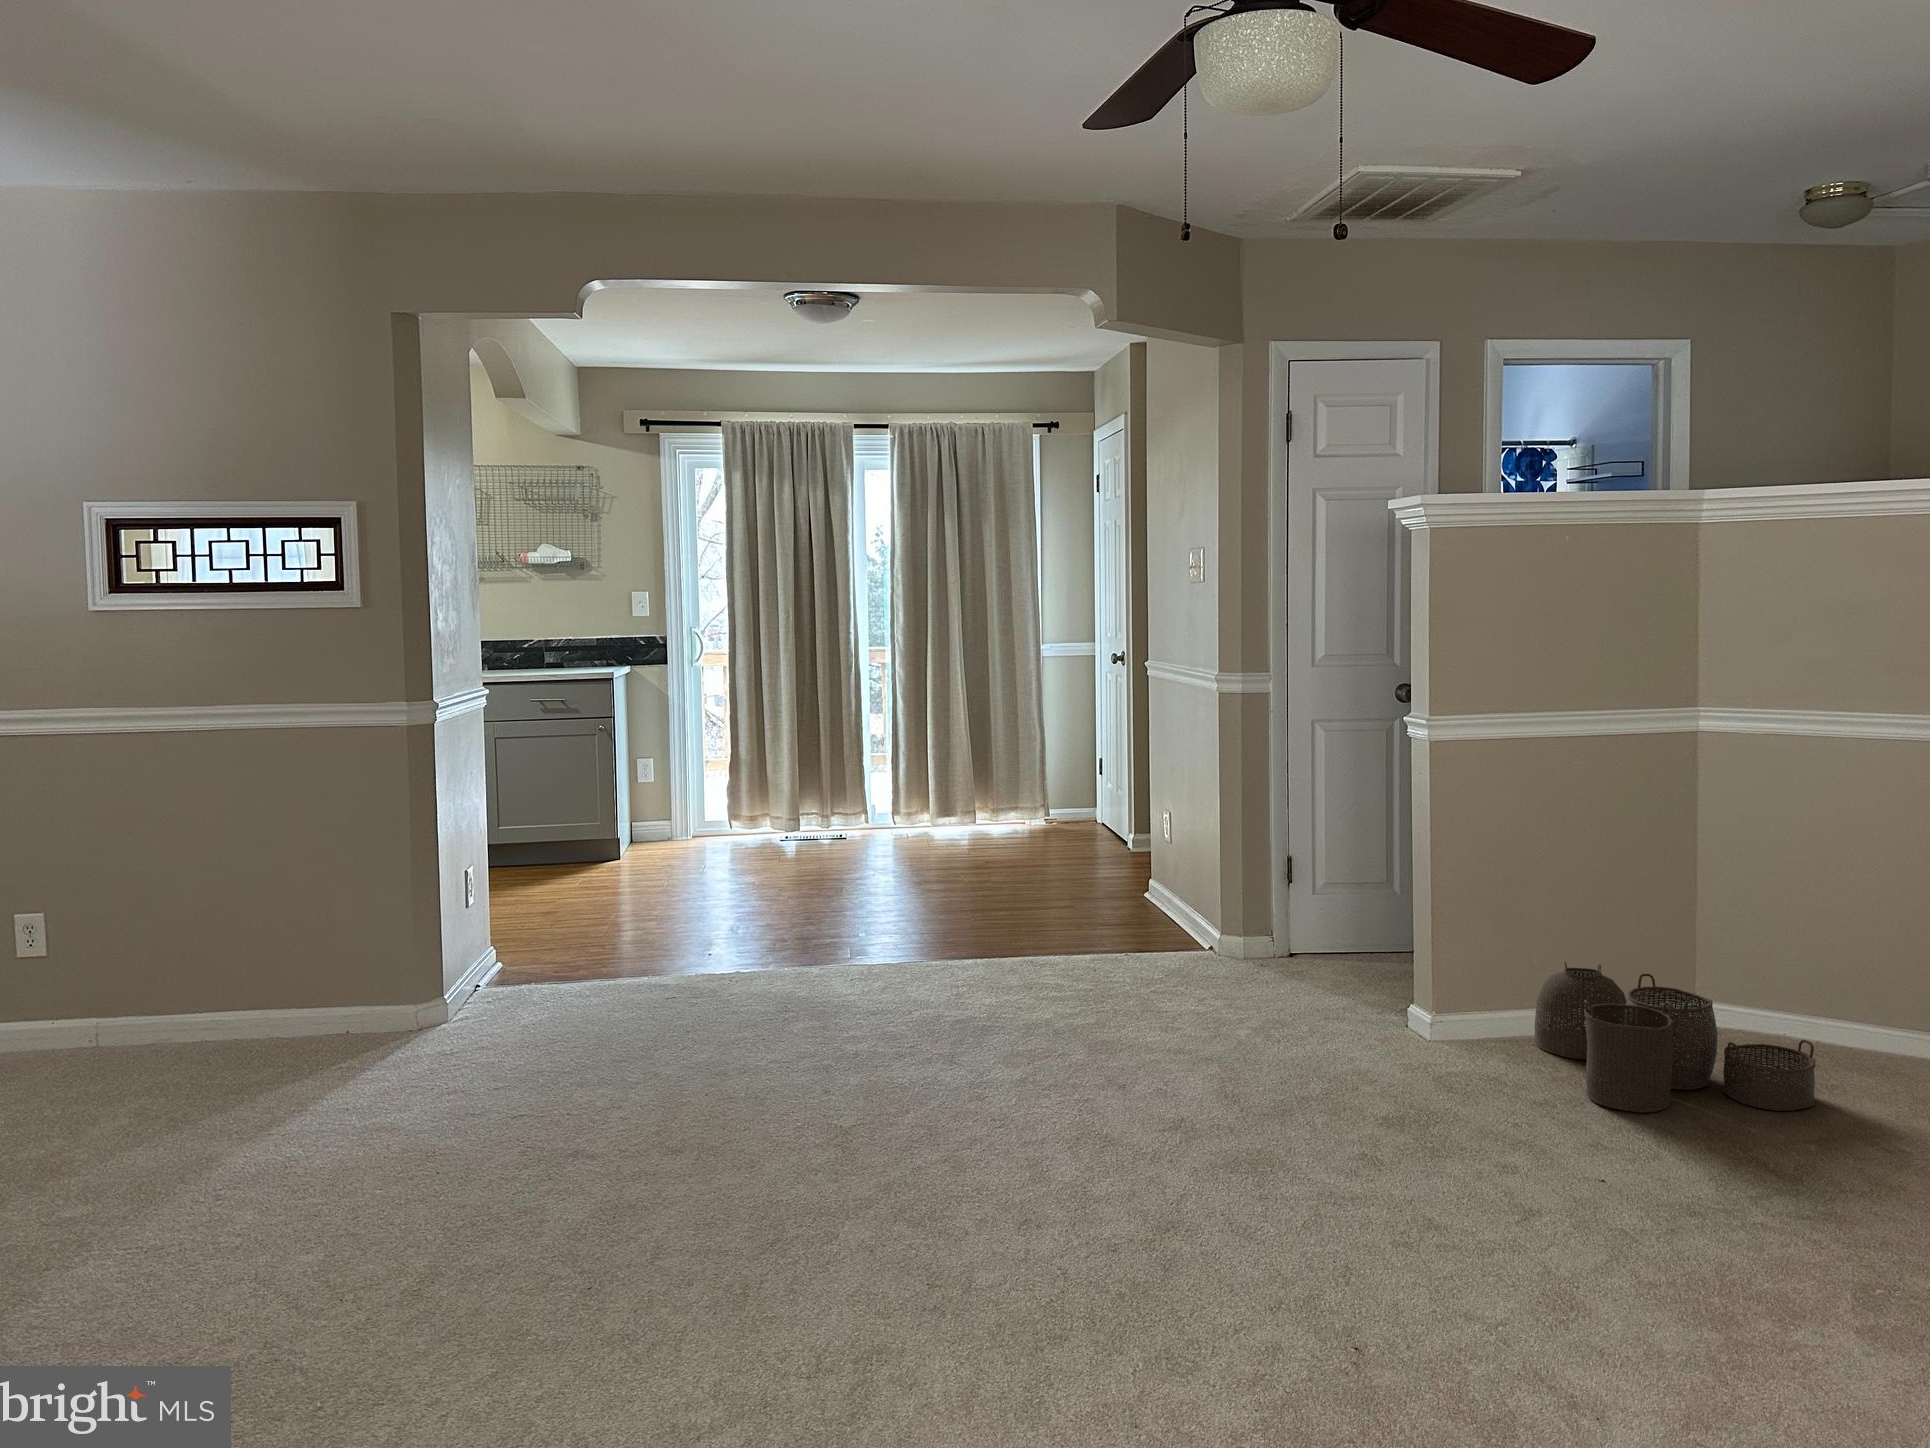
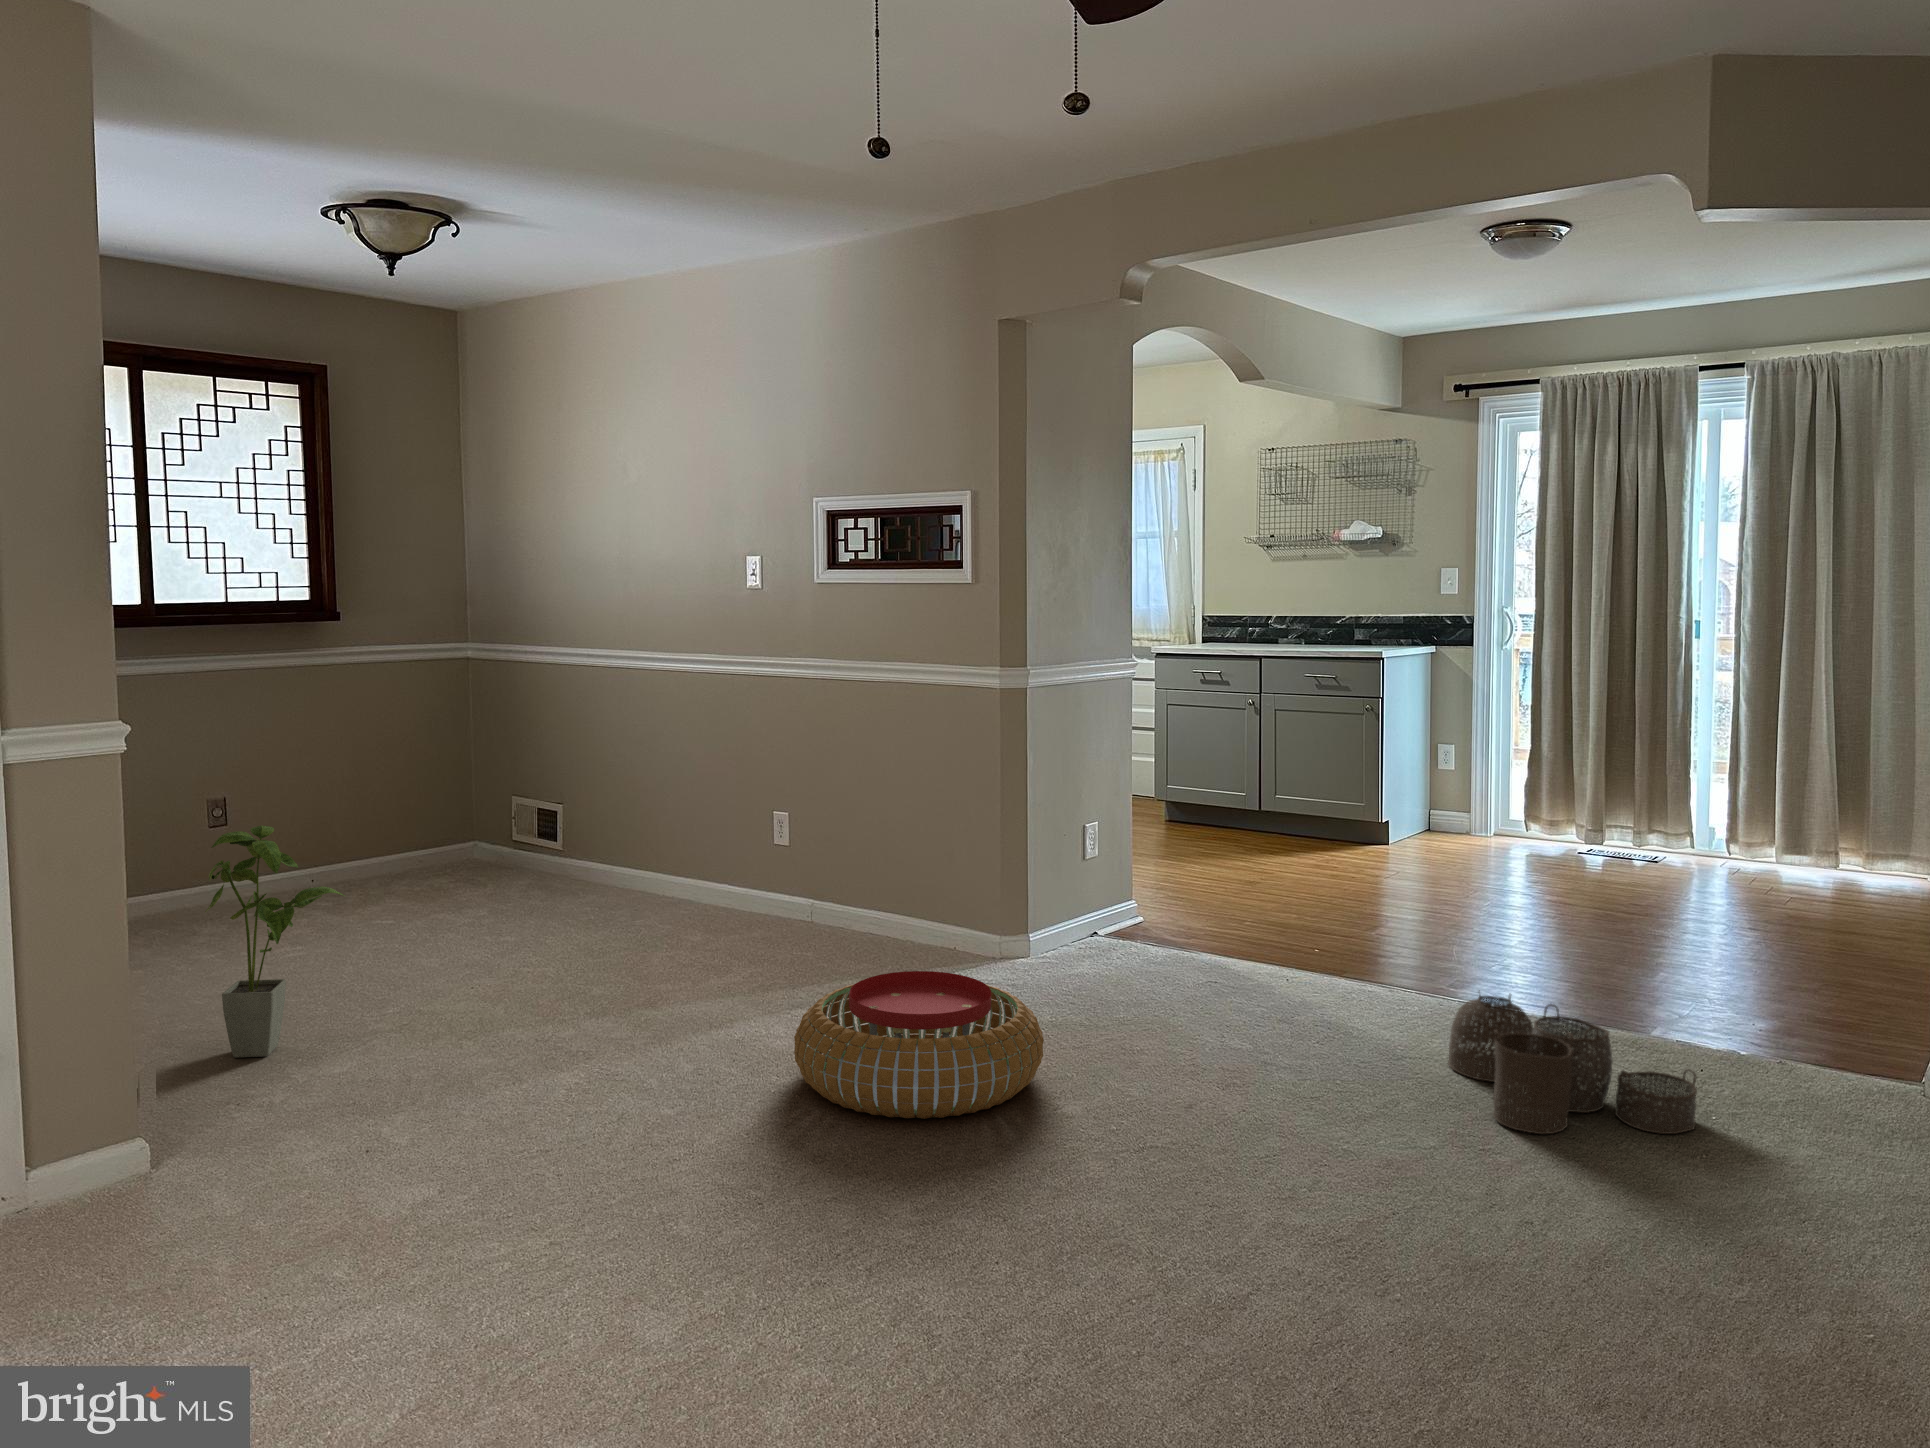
house plant: none [248,819,389,1054] -> present [205,826,344,1058]
pouf: none [837,954,1097,1104] -> present [794,971,1044,1119]

